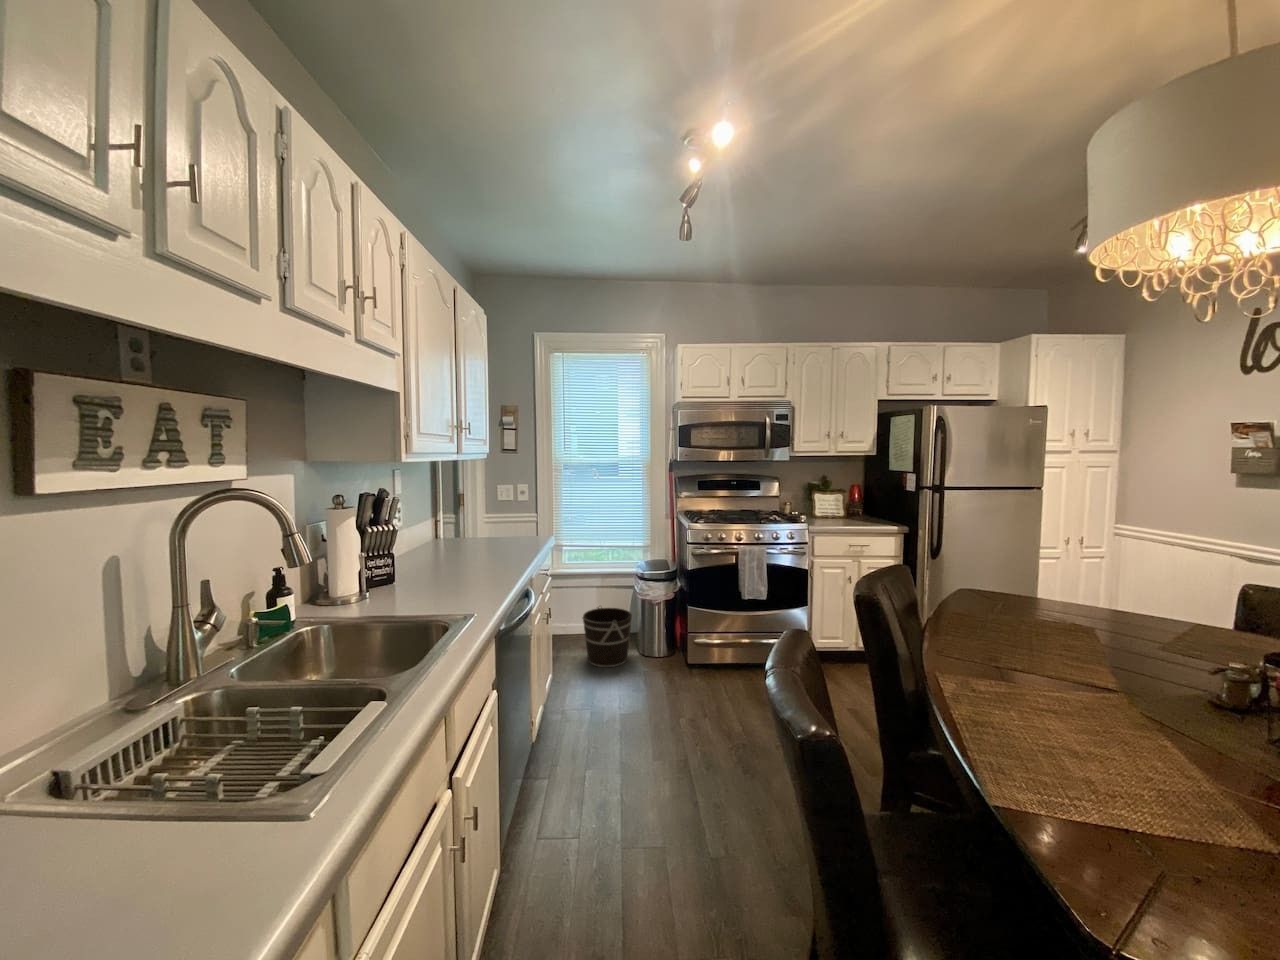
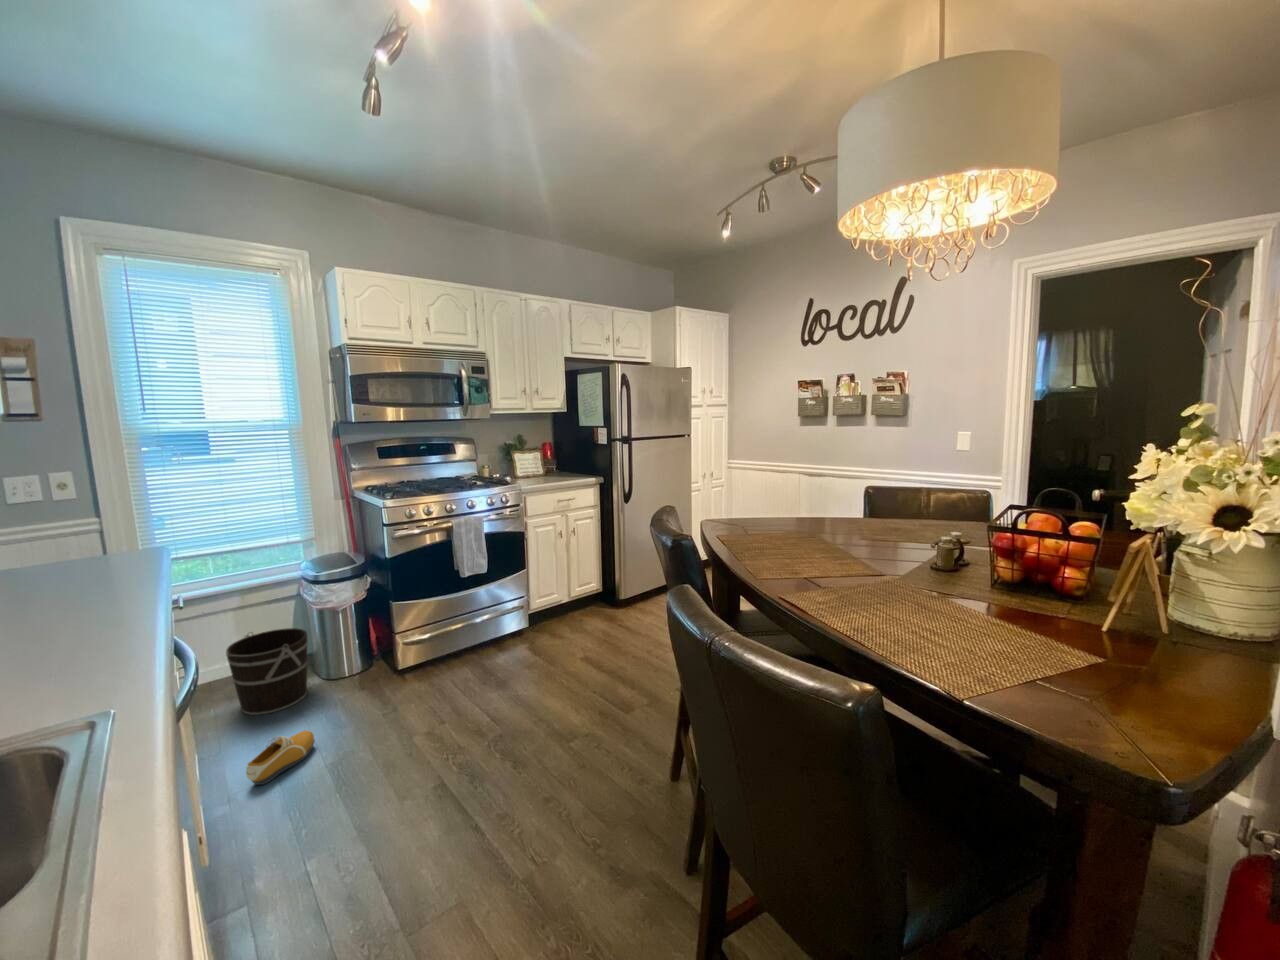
shoe: none [572,685,617,715] -> present [246,731,315,785]

